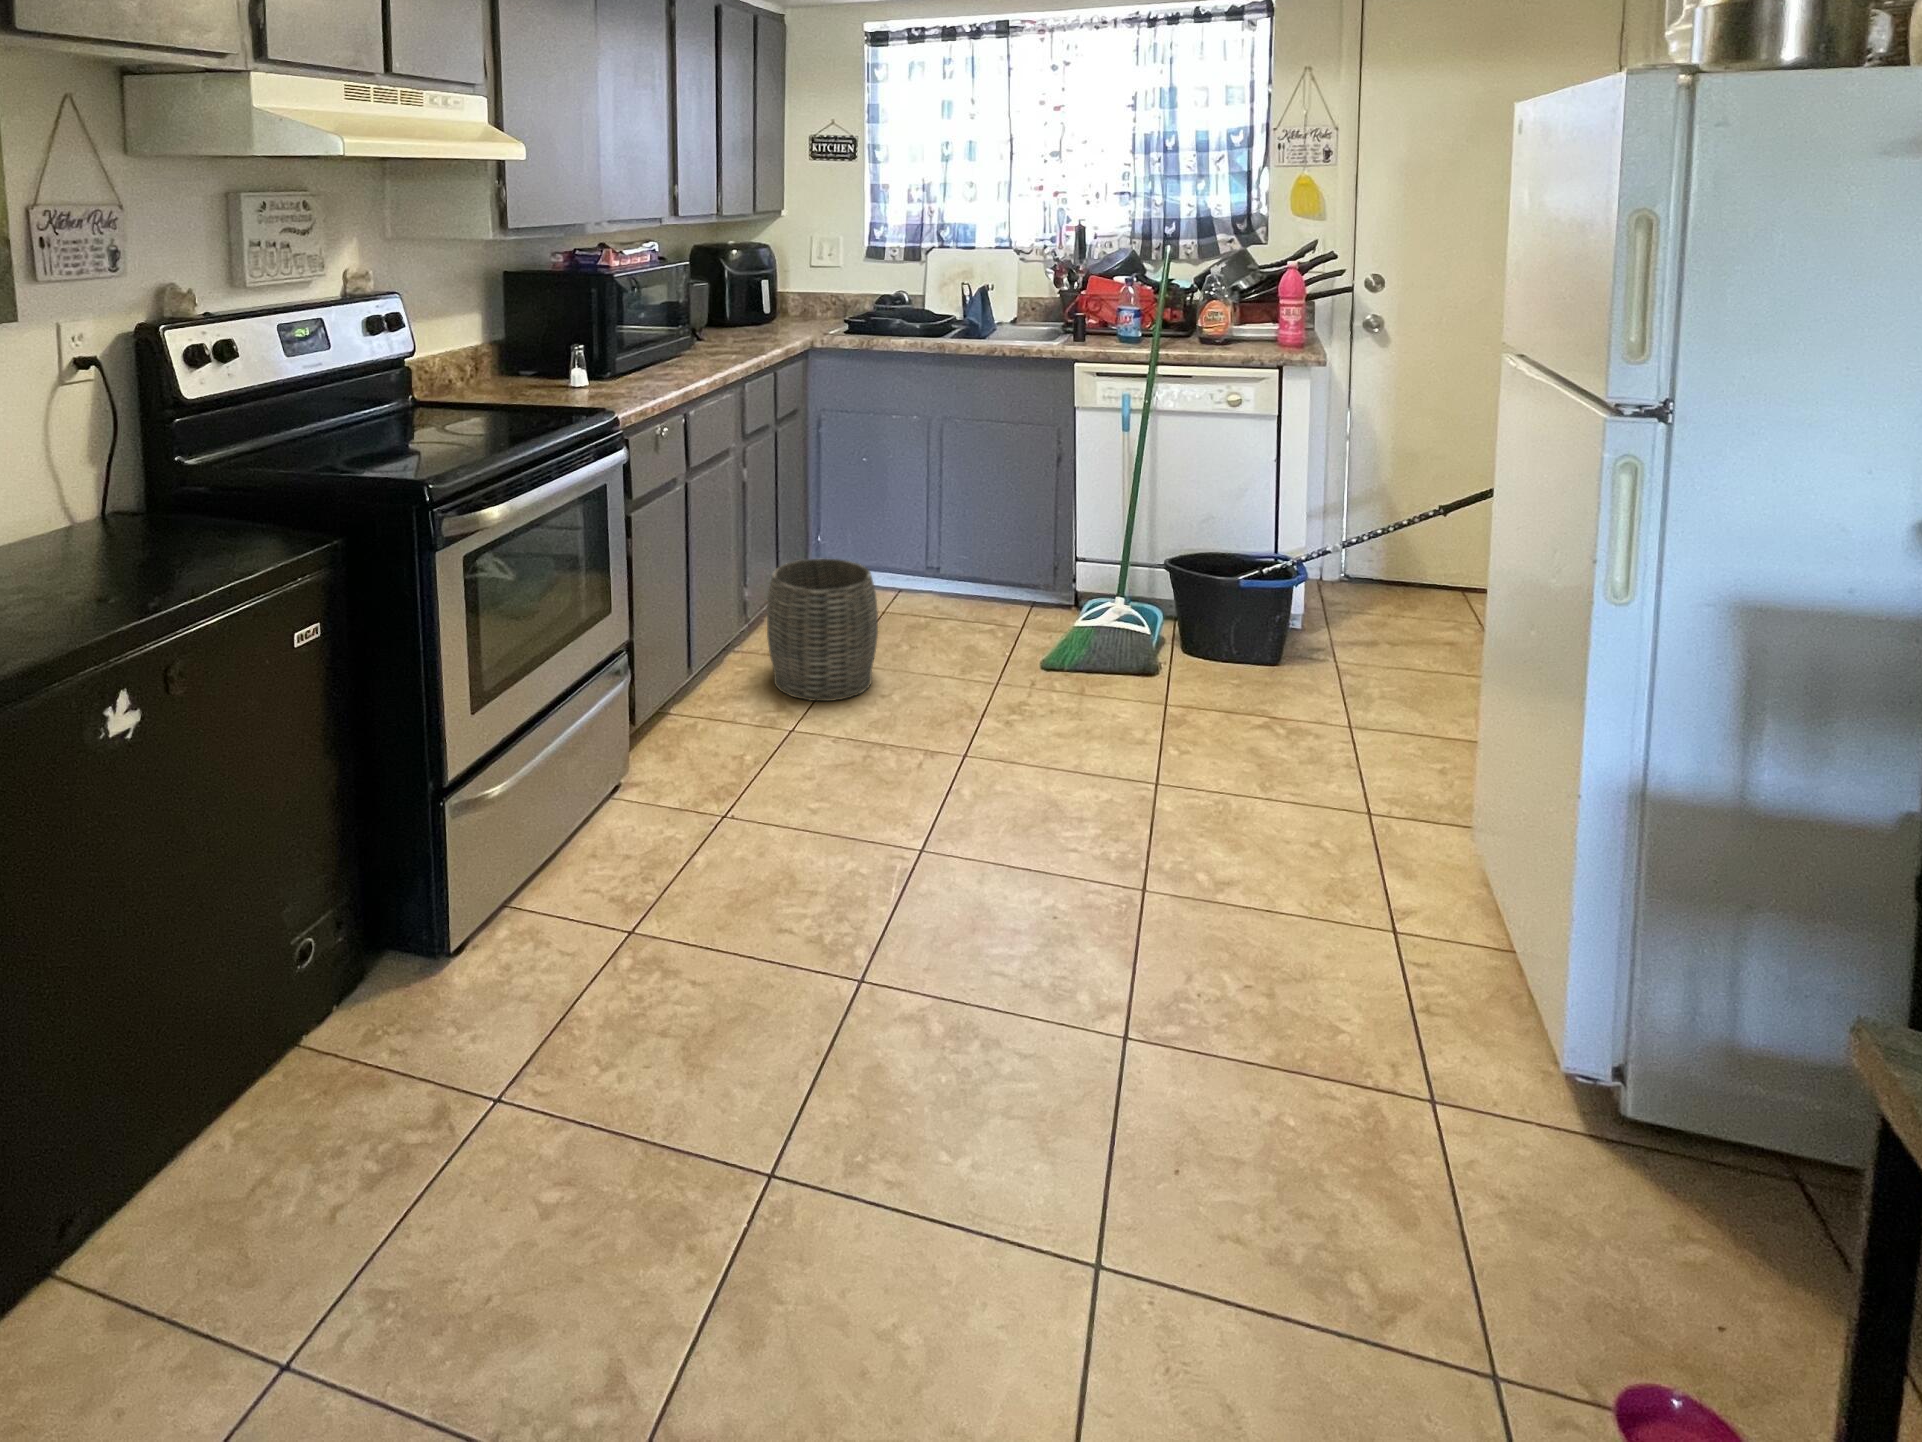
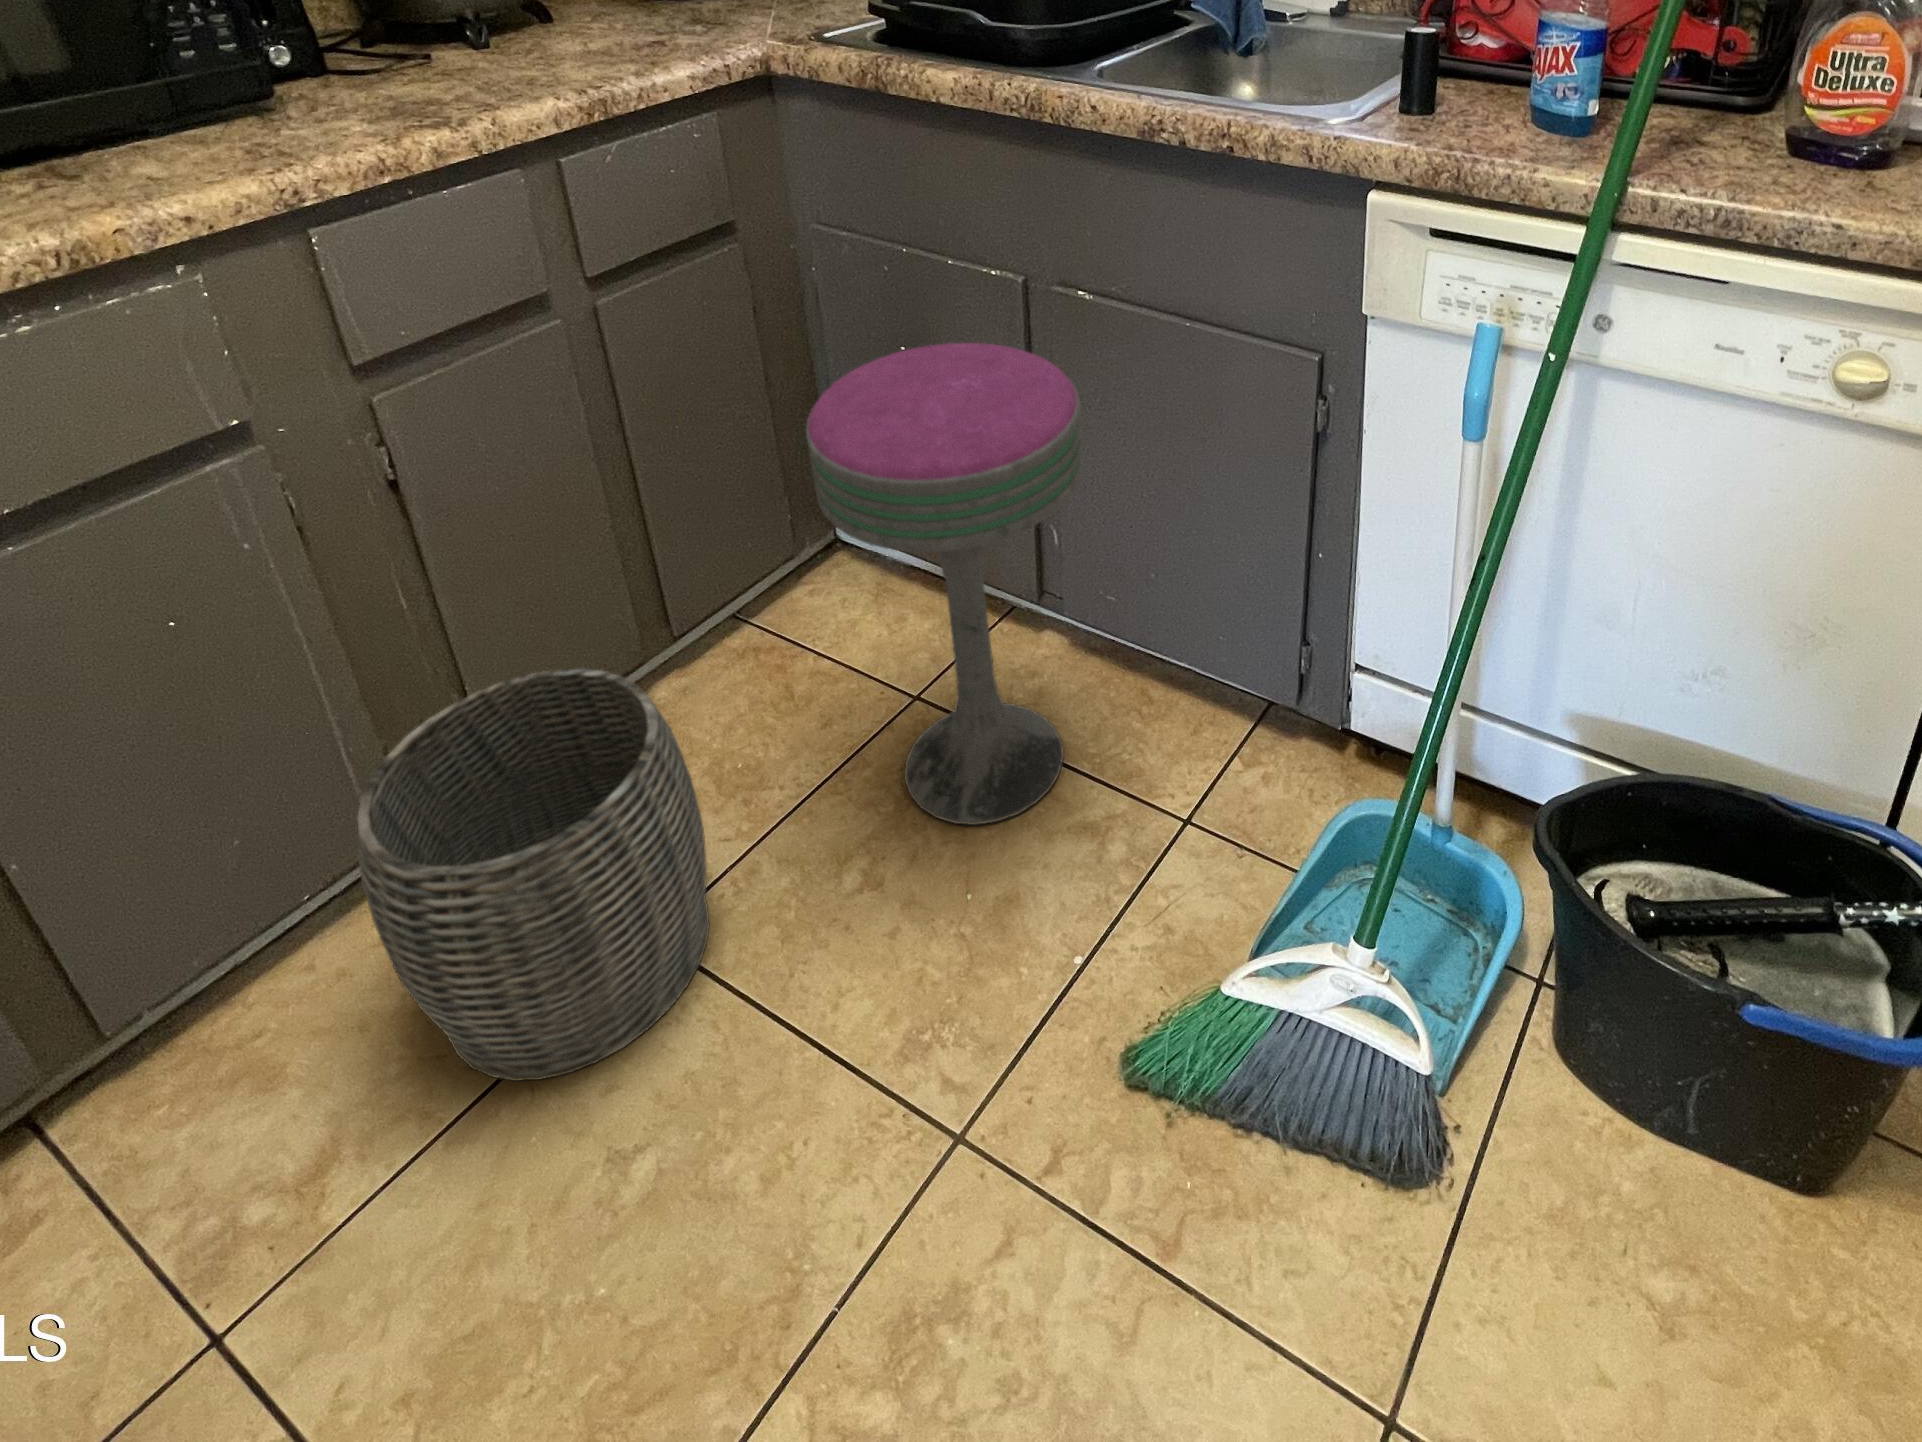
bar stool: none [881,441,983,642] -> present [806,343,1083,825]

